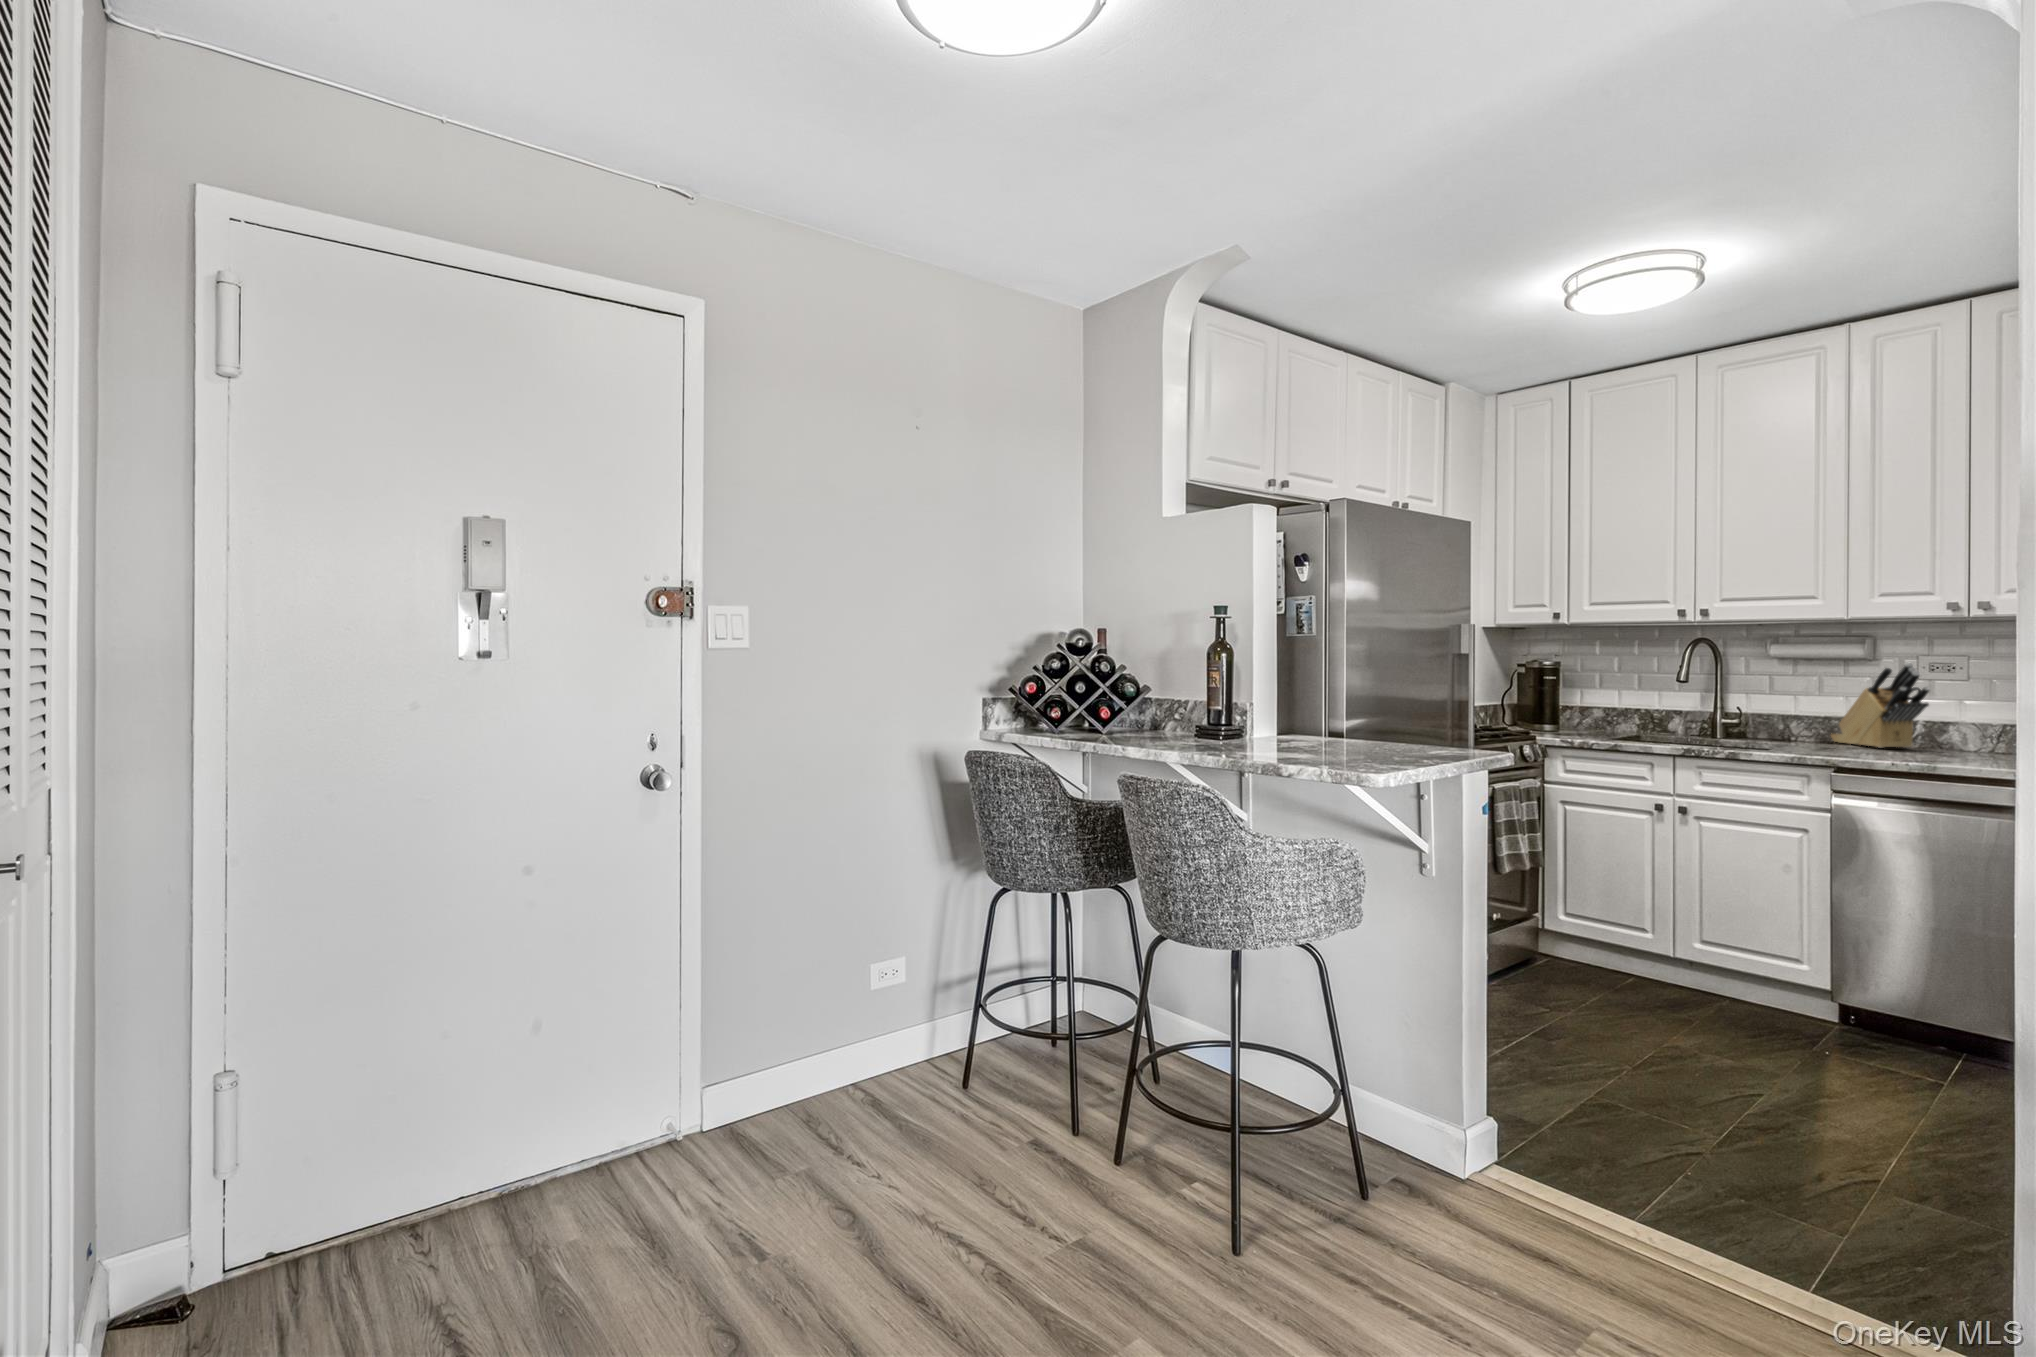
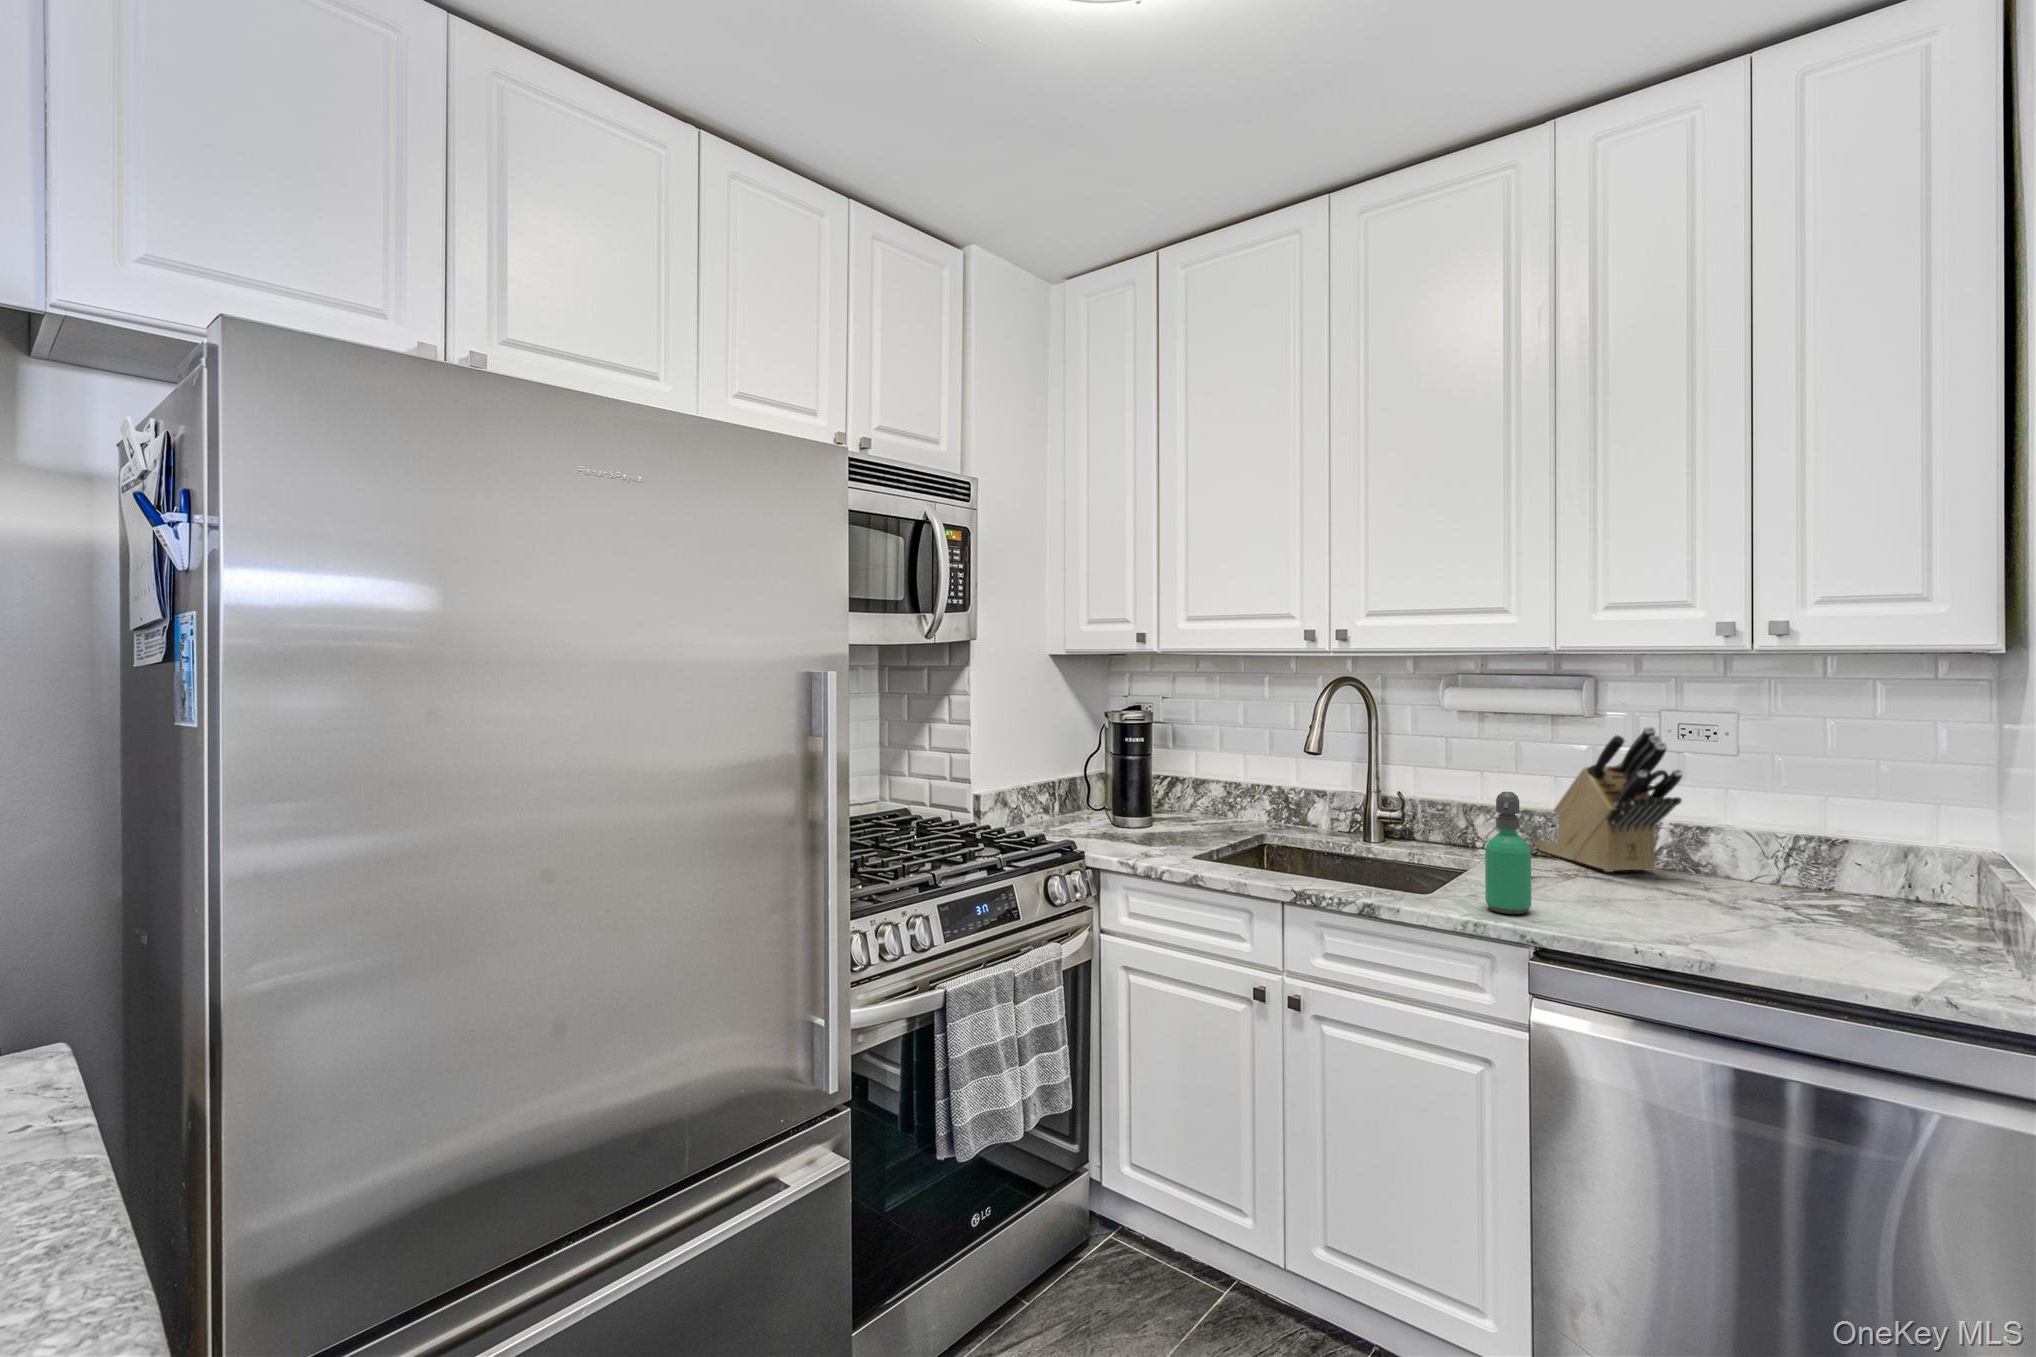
soap dispenser: none [1803,693,1831,758] -> present [1485,792,1531,914]

